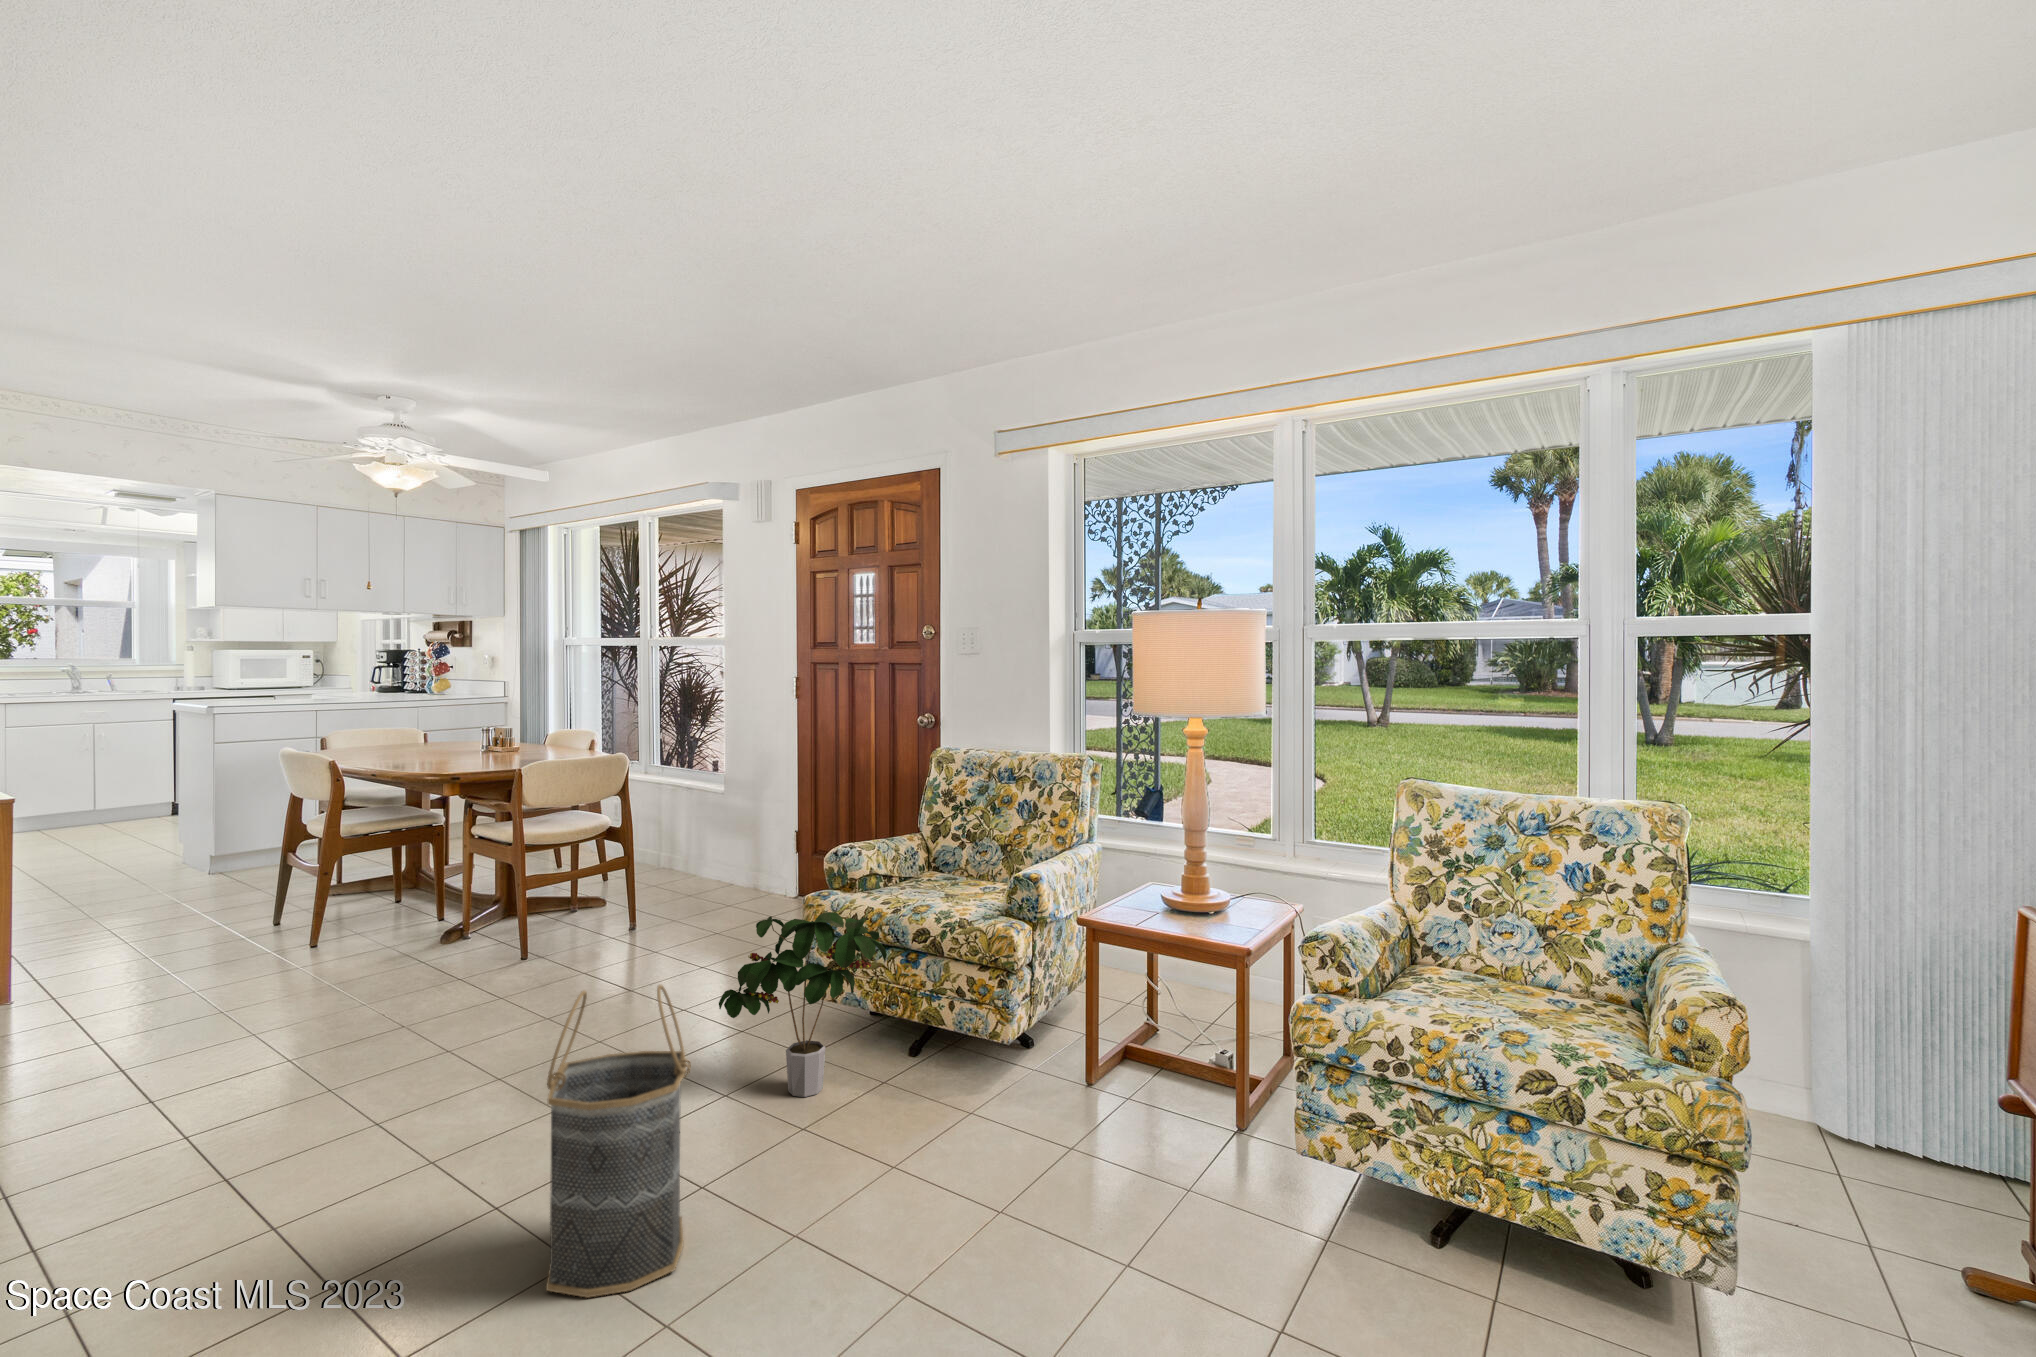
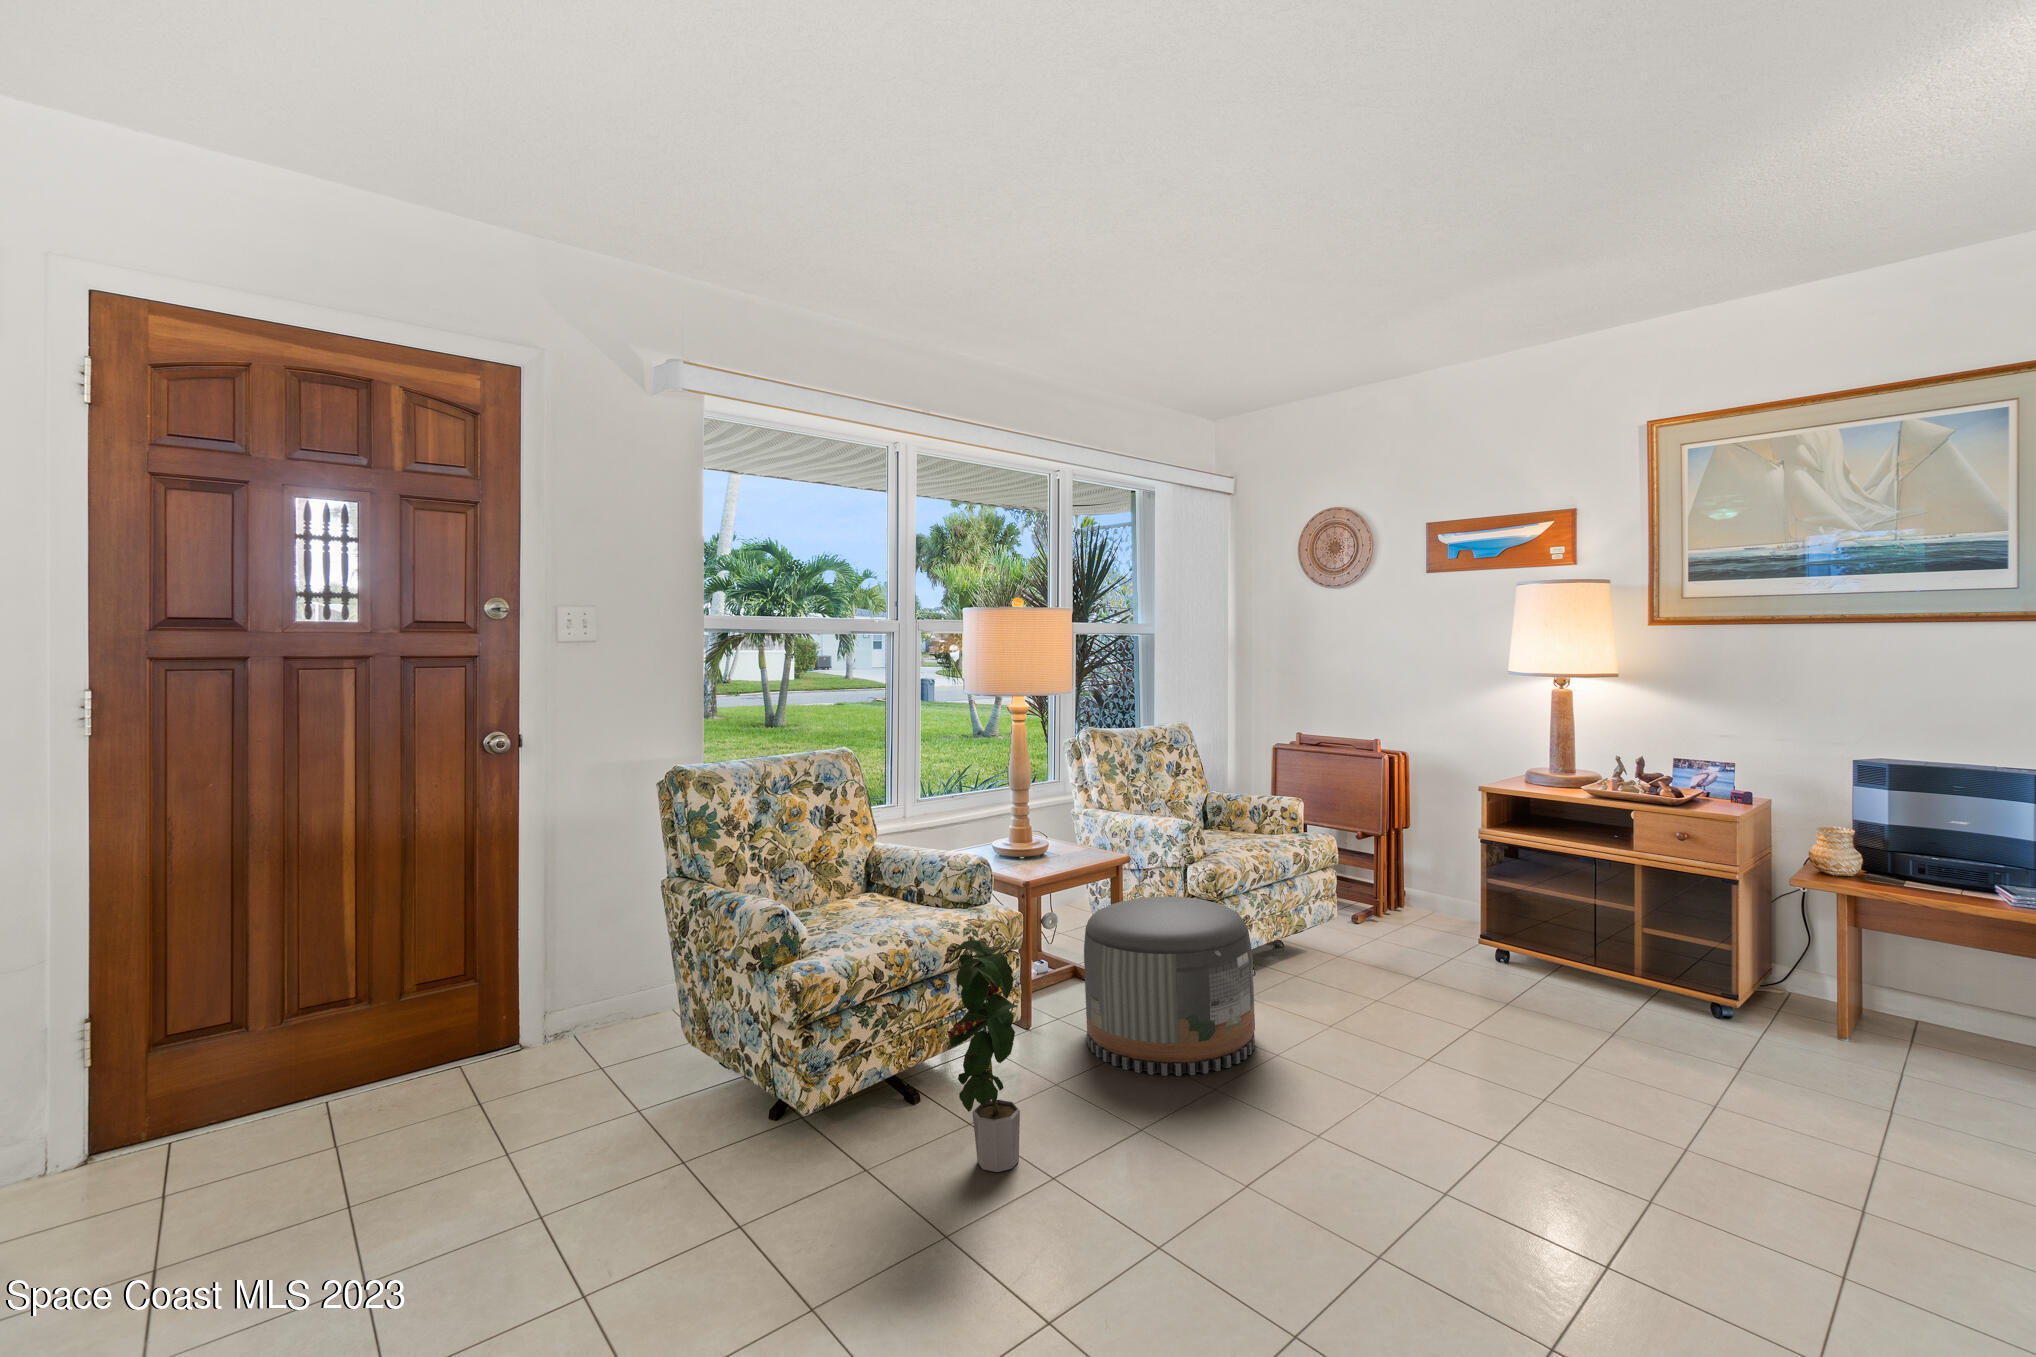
pouf: none [978,976,1182,1214] -> present [1084,897,1255,1076]
basket: present [546,985,691,1298] -> none [1276,955,1421,1290]

